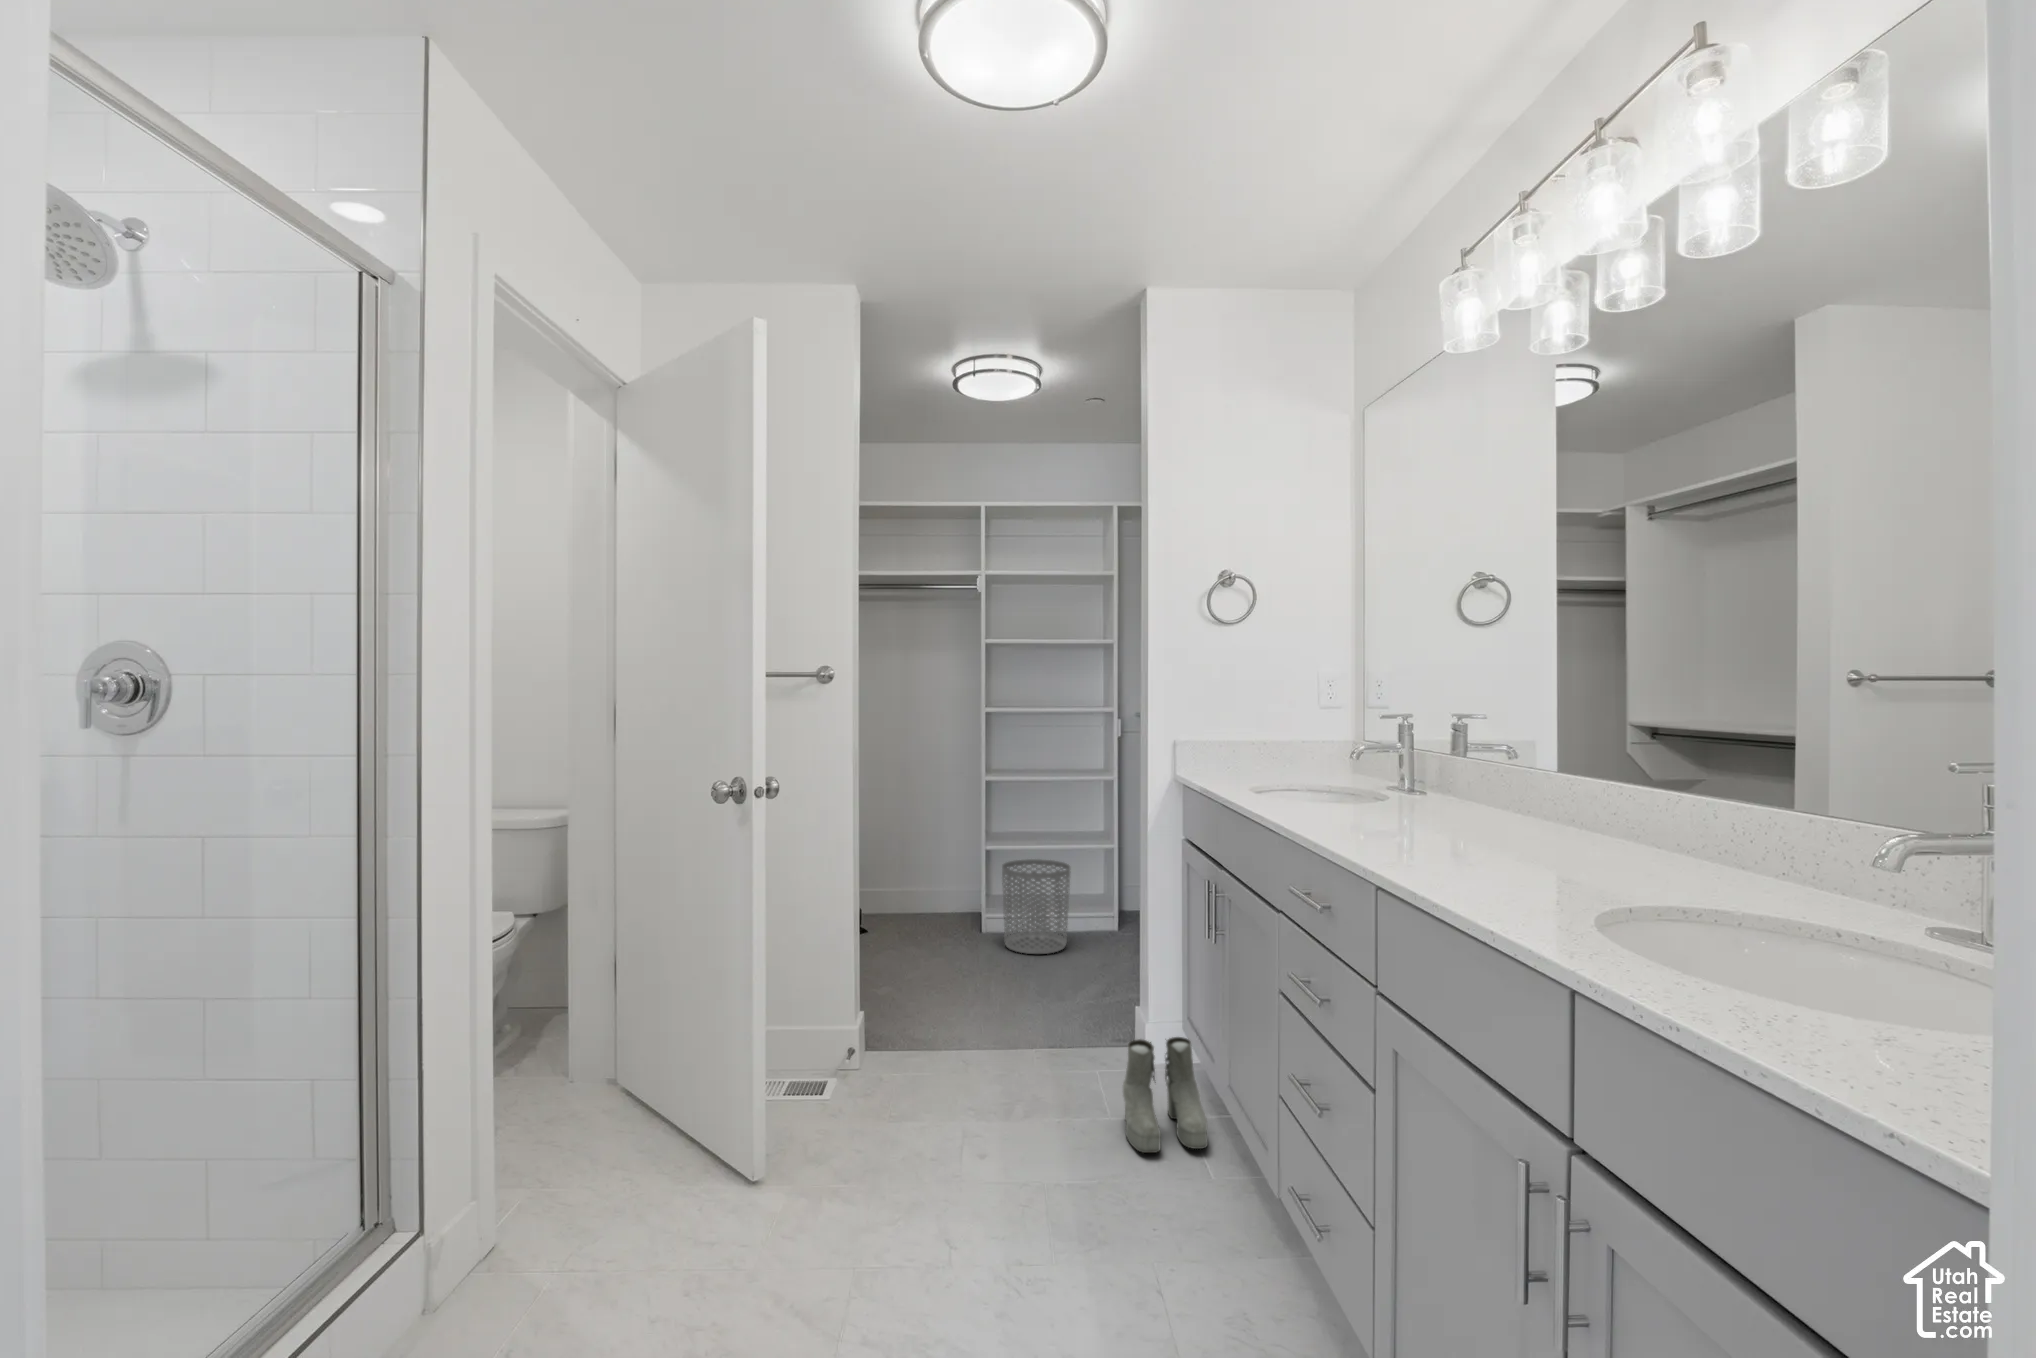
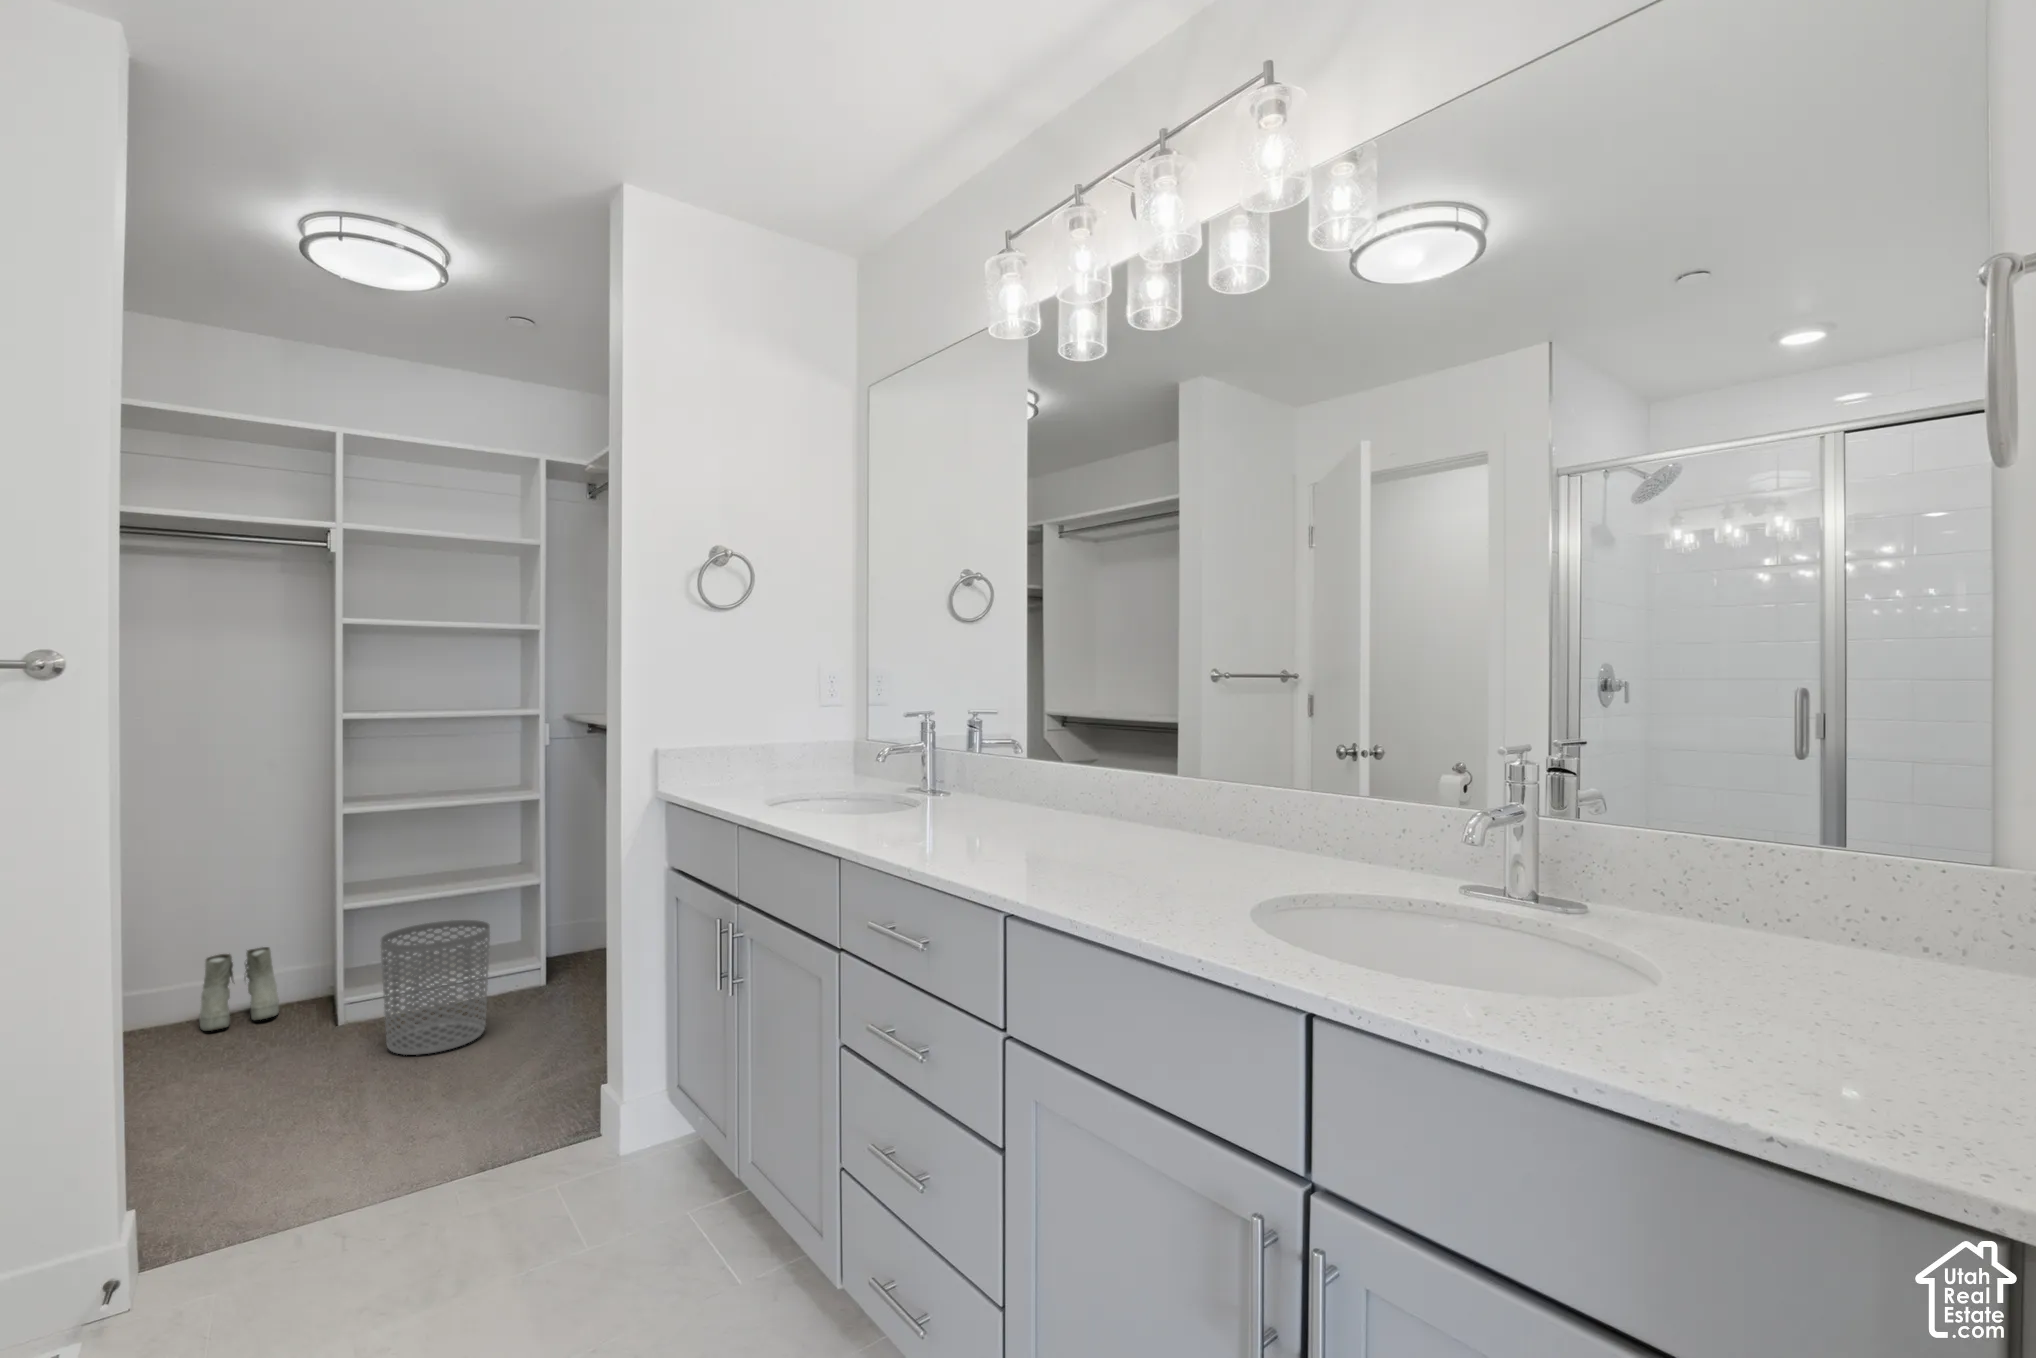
boots: present [1123,1037,1208,1153] -> present [200,947,279,1031]

